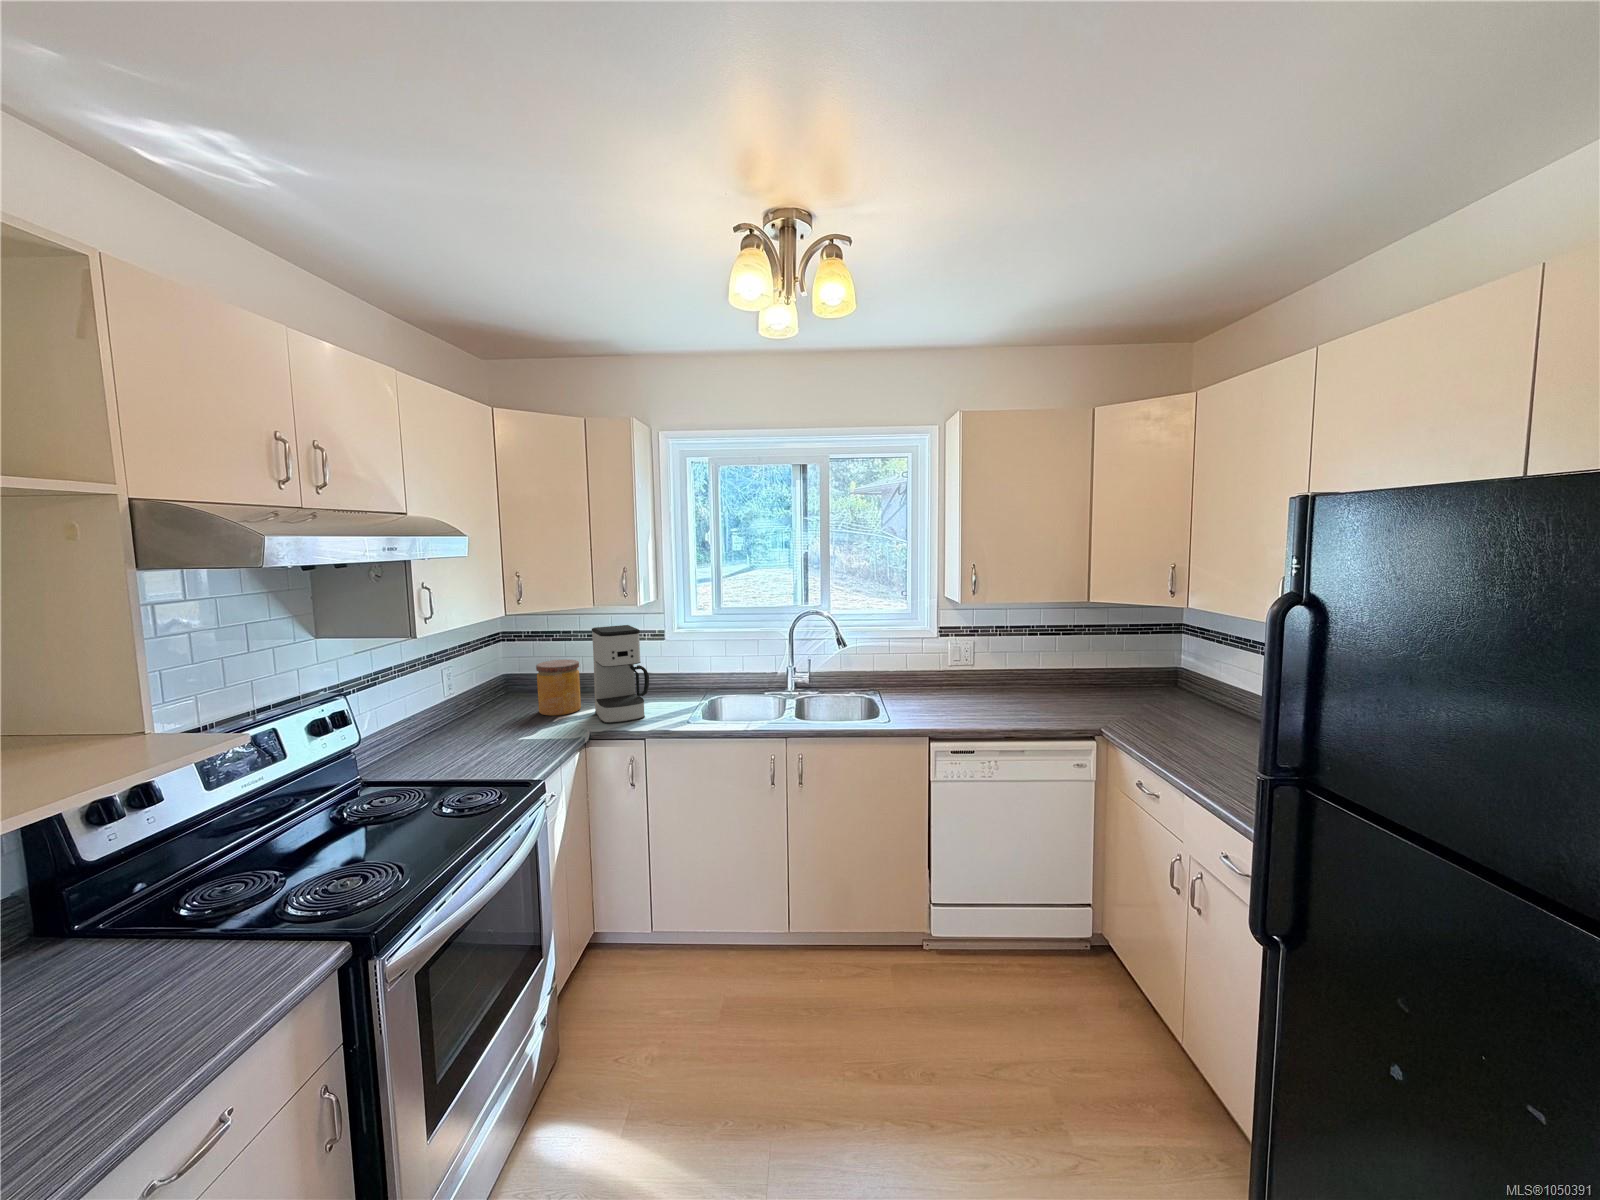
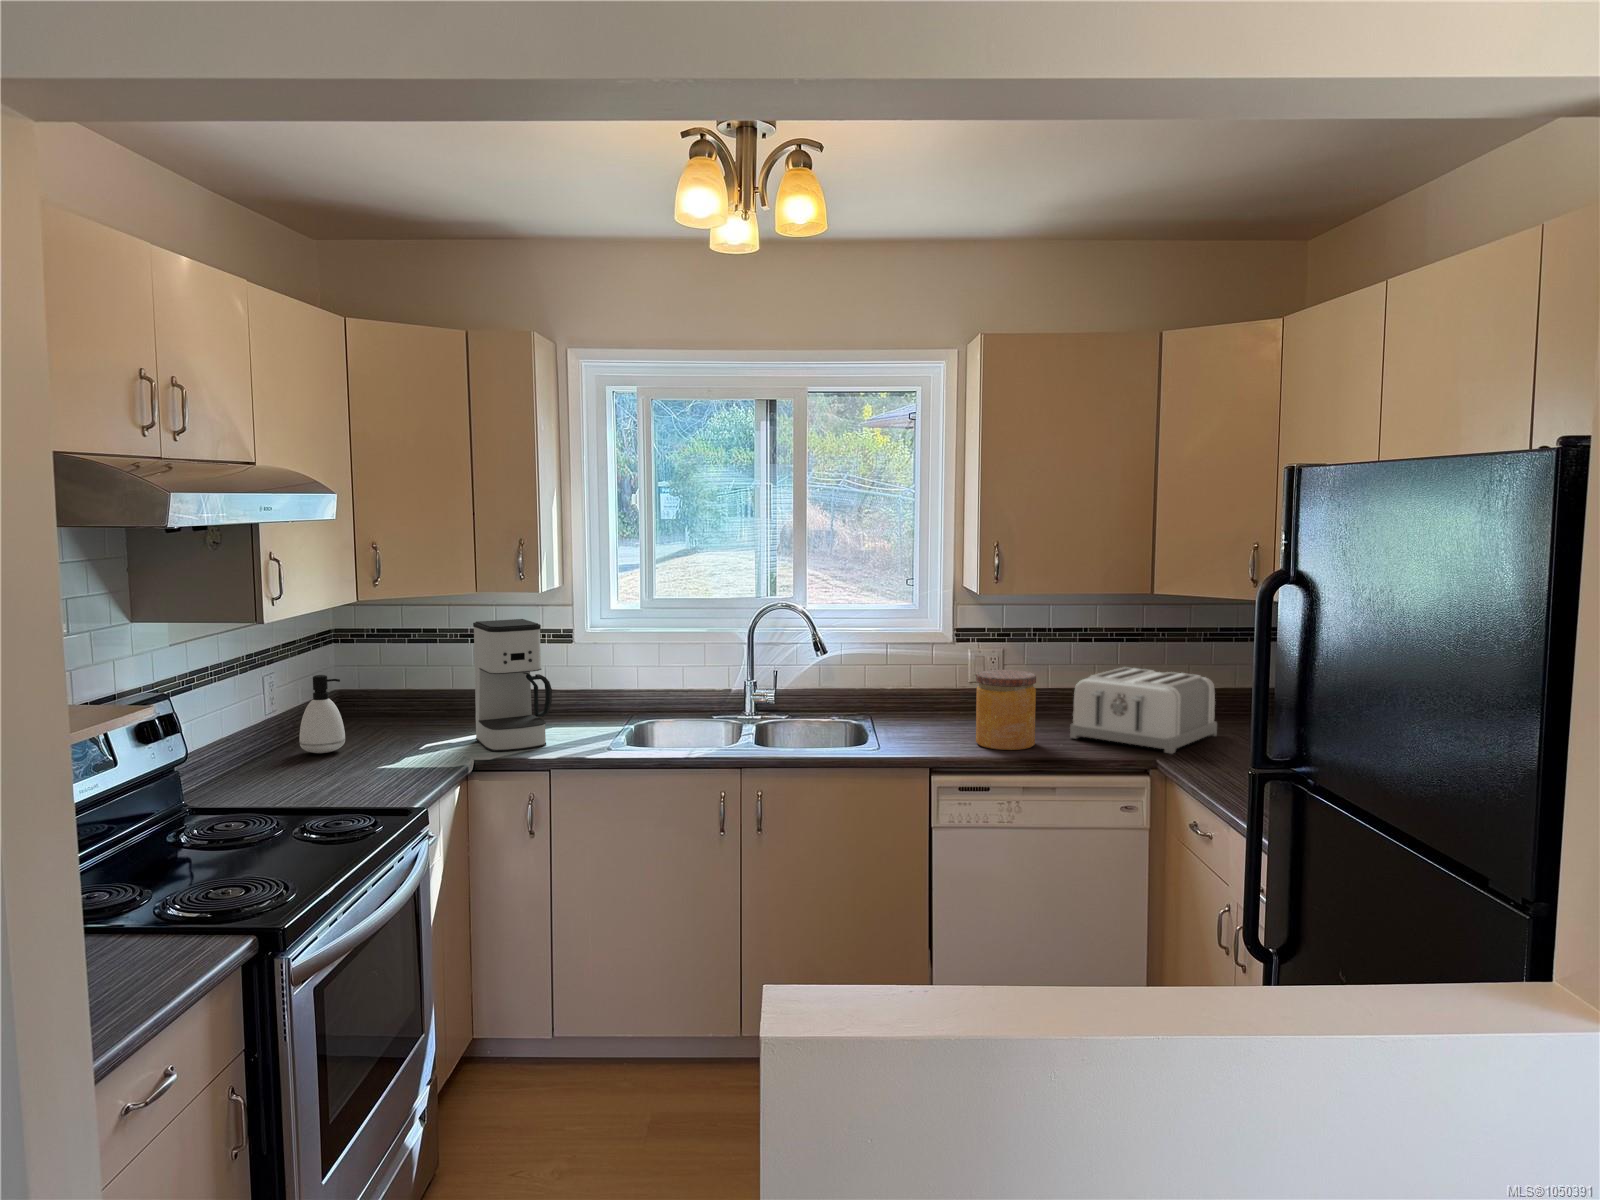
toaster: none [1029,656,1138,724] -> present [1070,667,1217,754]
jar: present [536,659,581,716] -> present [976,670,1036,750]
soap dispenser: none [465,668,499,726] -> present [299,675,345,753]

